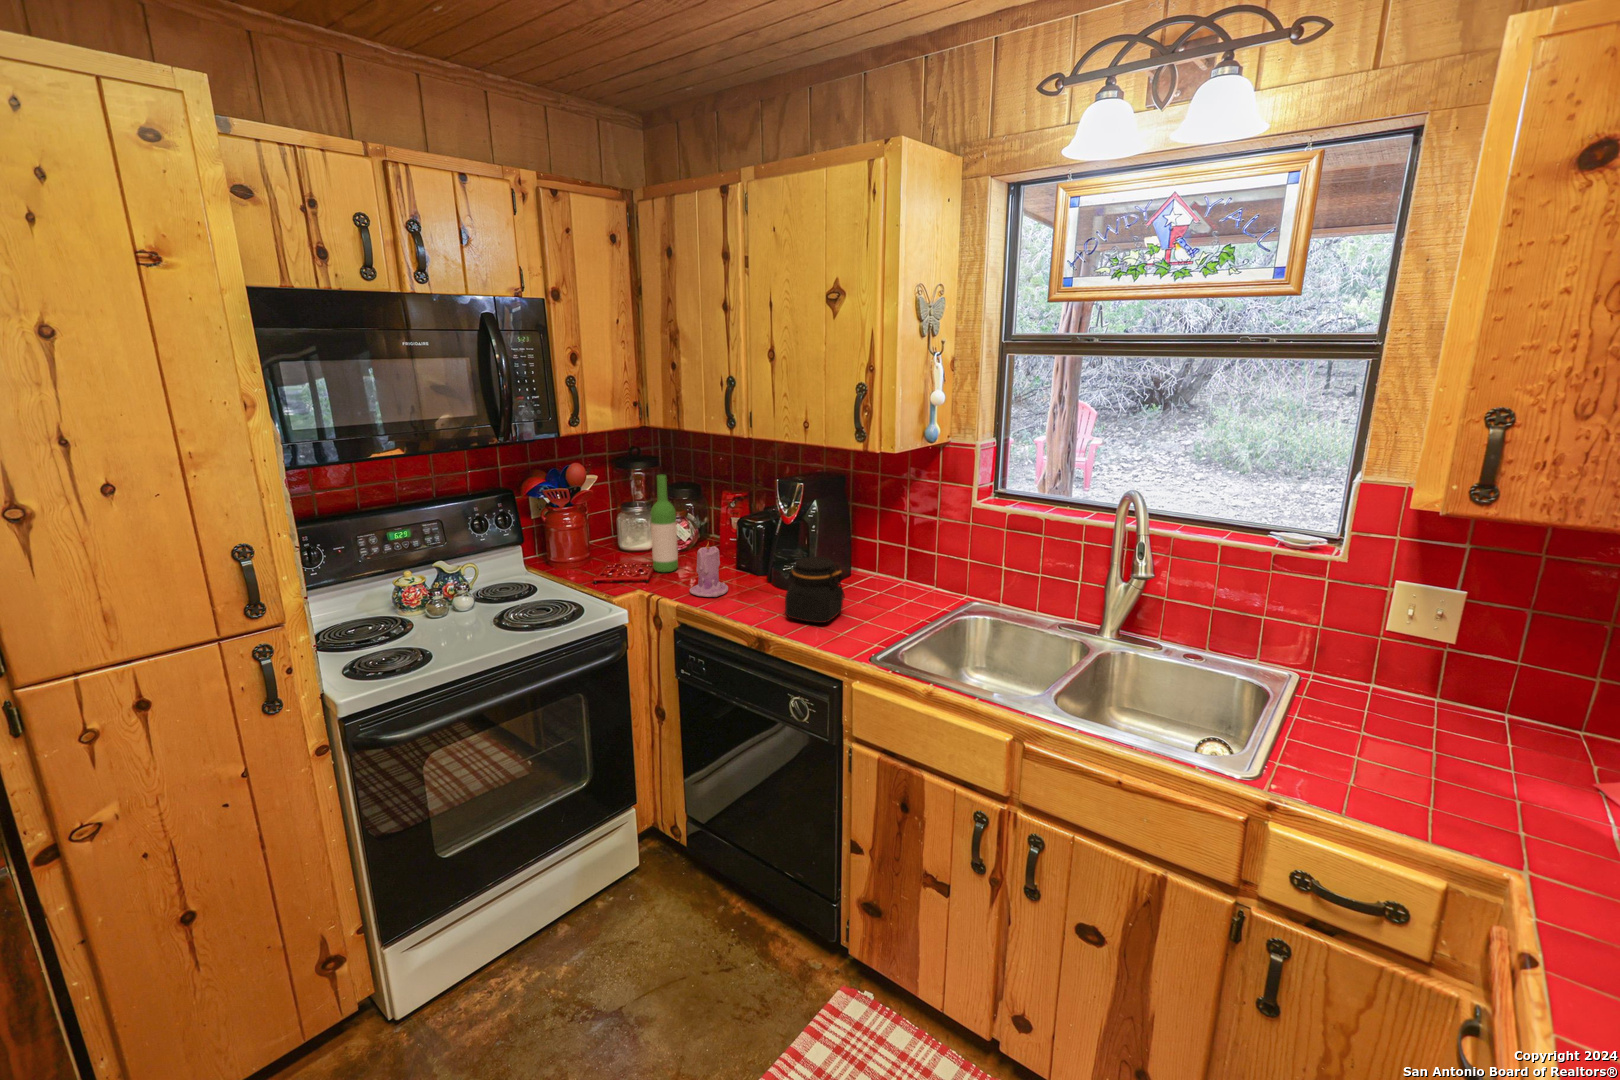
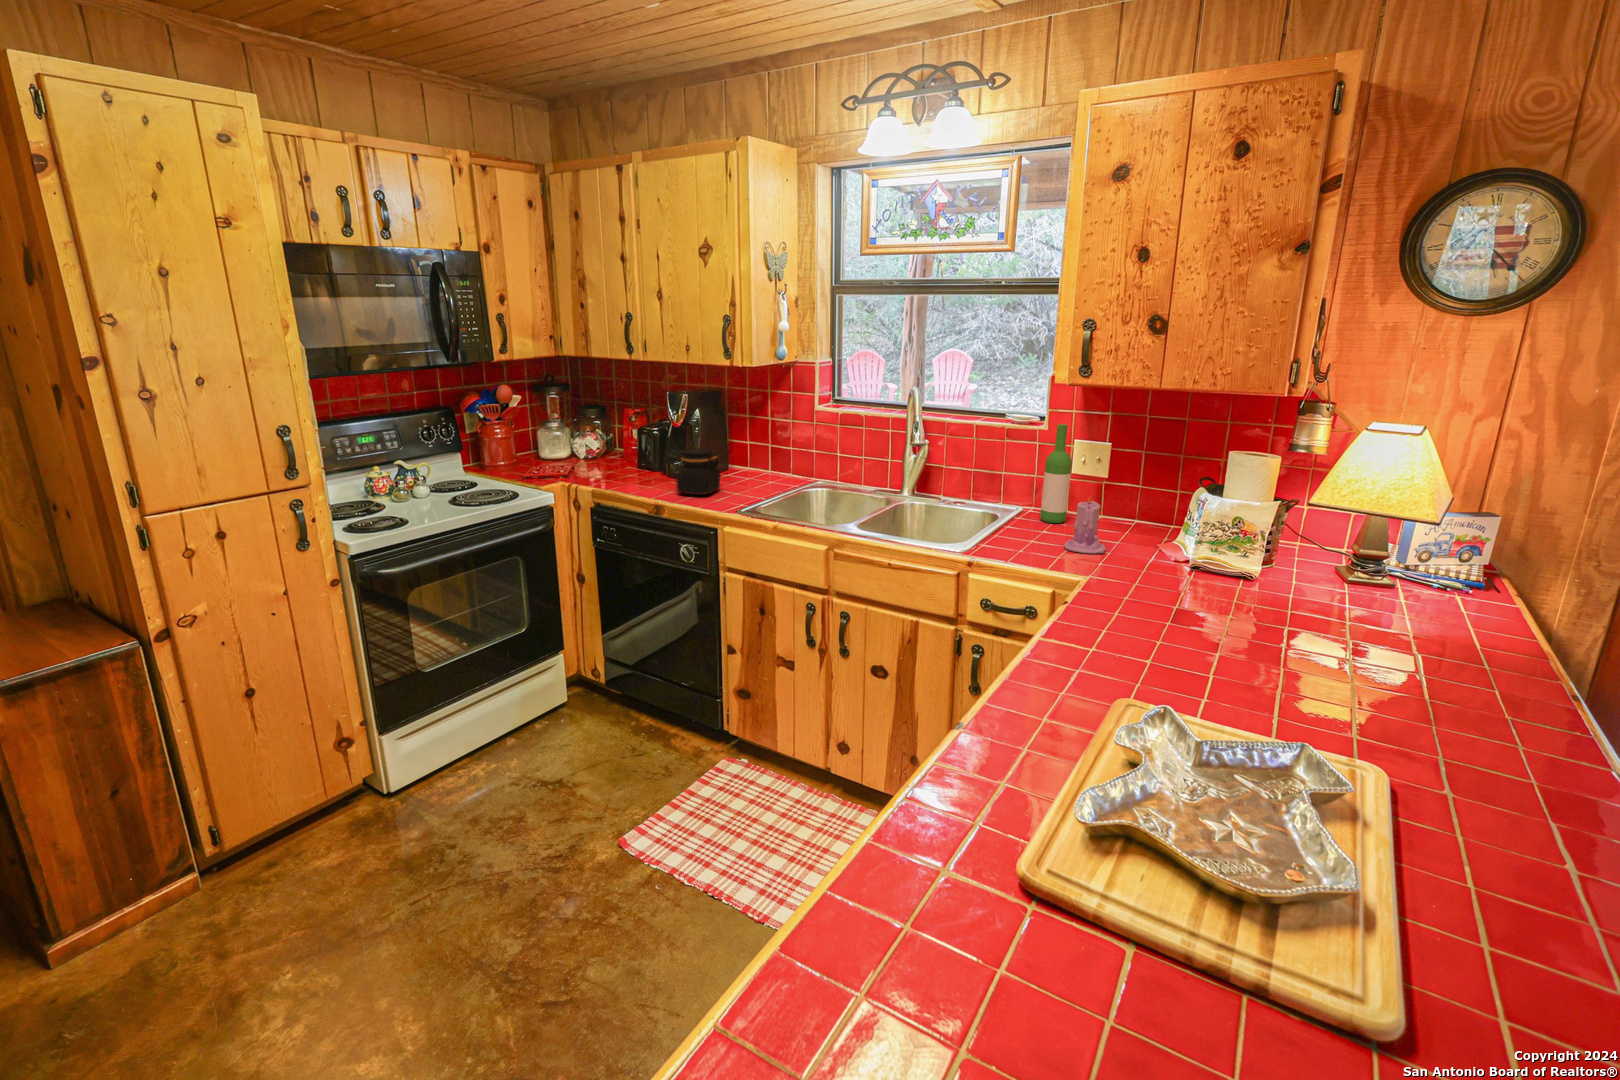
wine bottle: present [650,475,678,572] -> present [1040,424,1072,523]
candle: present [689,542,728,597] -> present [1064,496,1106,554]

